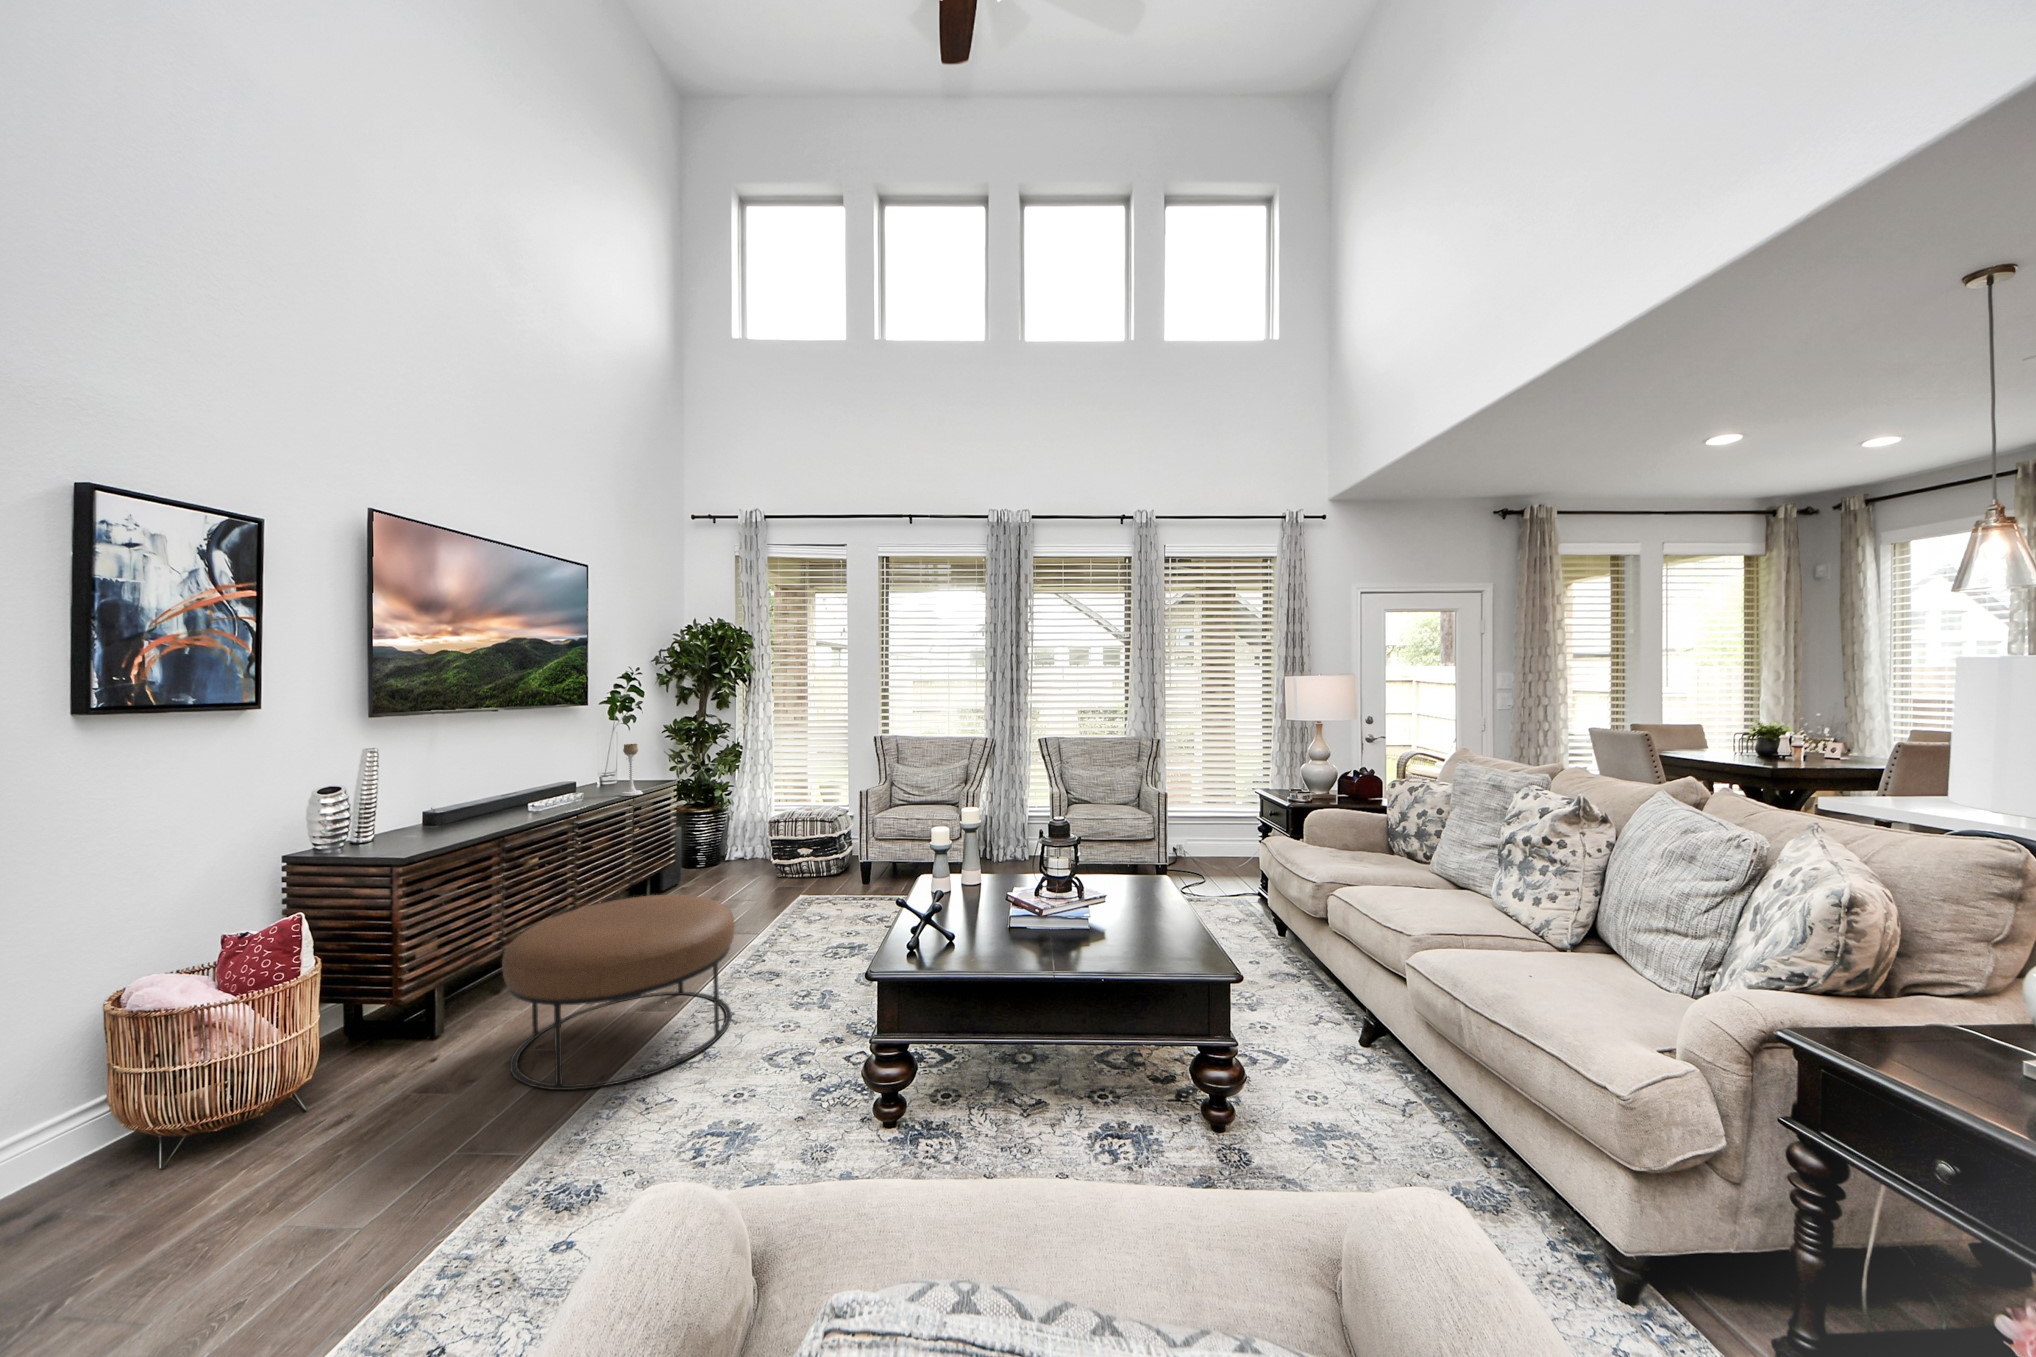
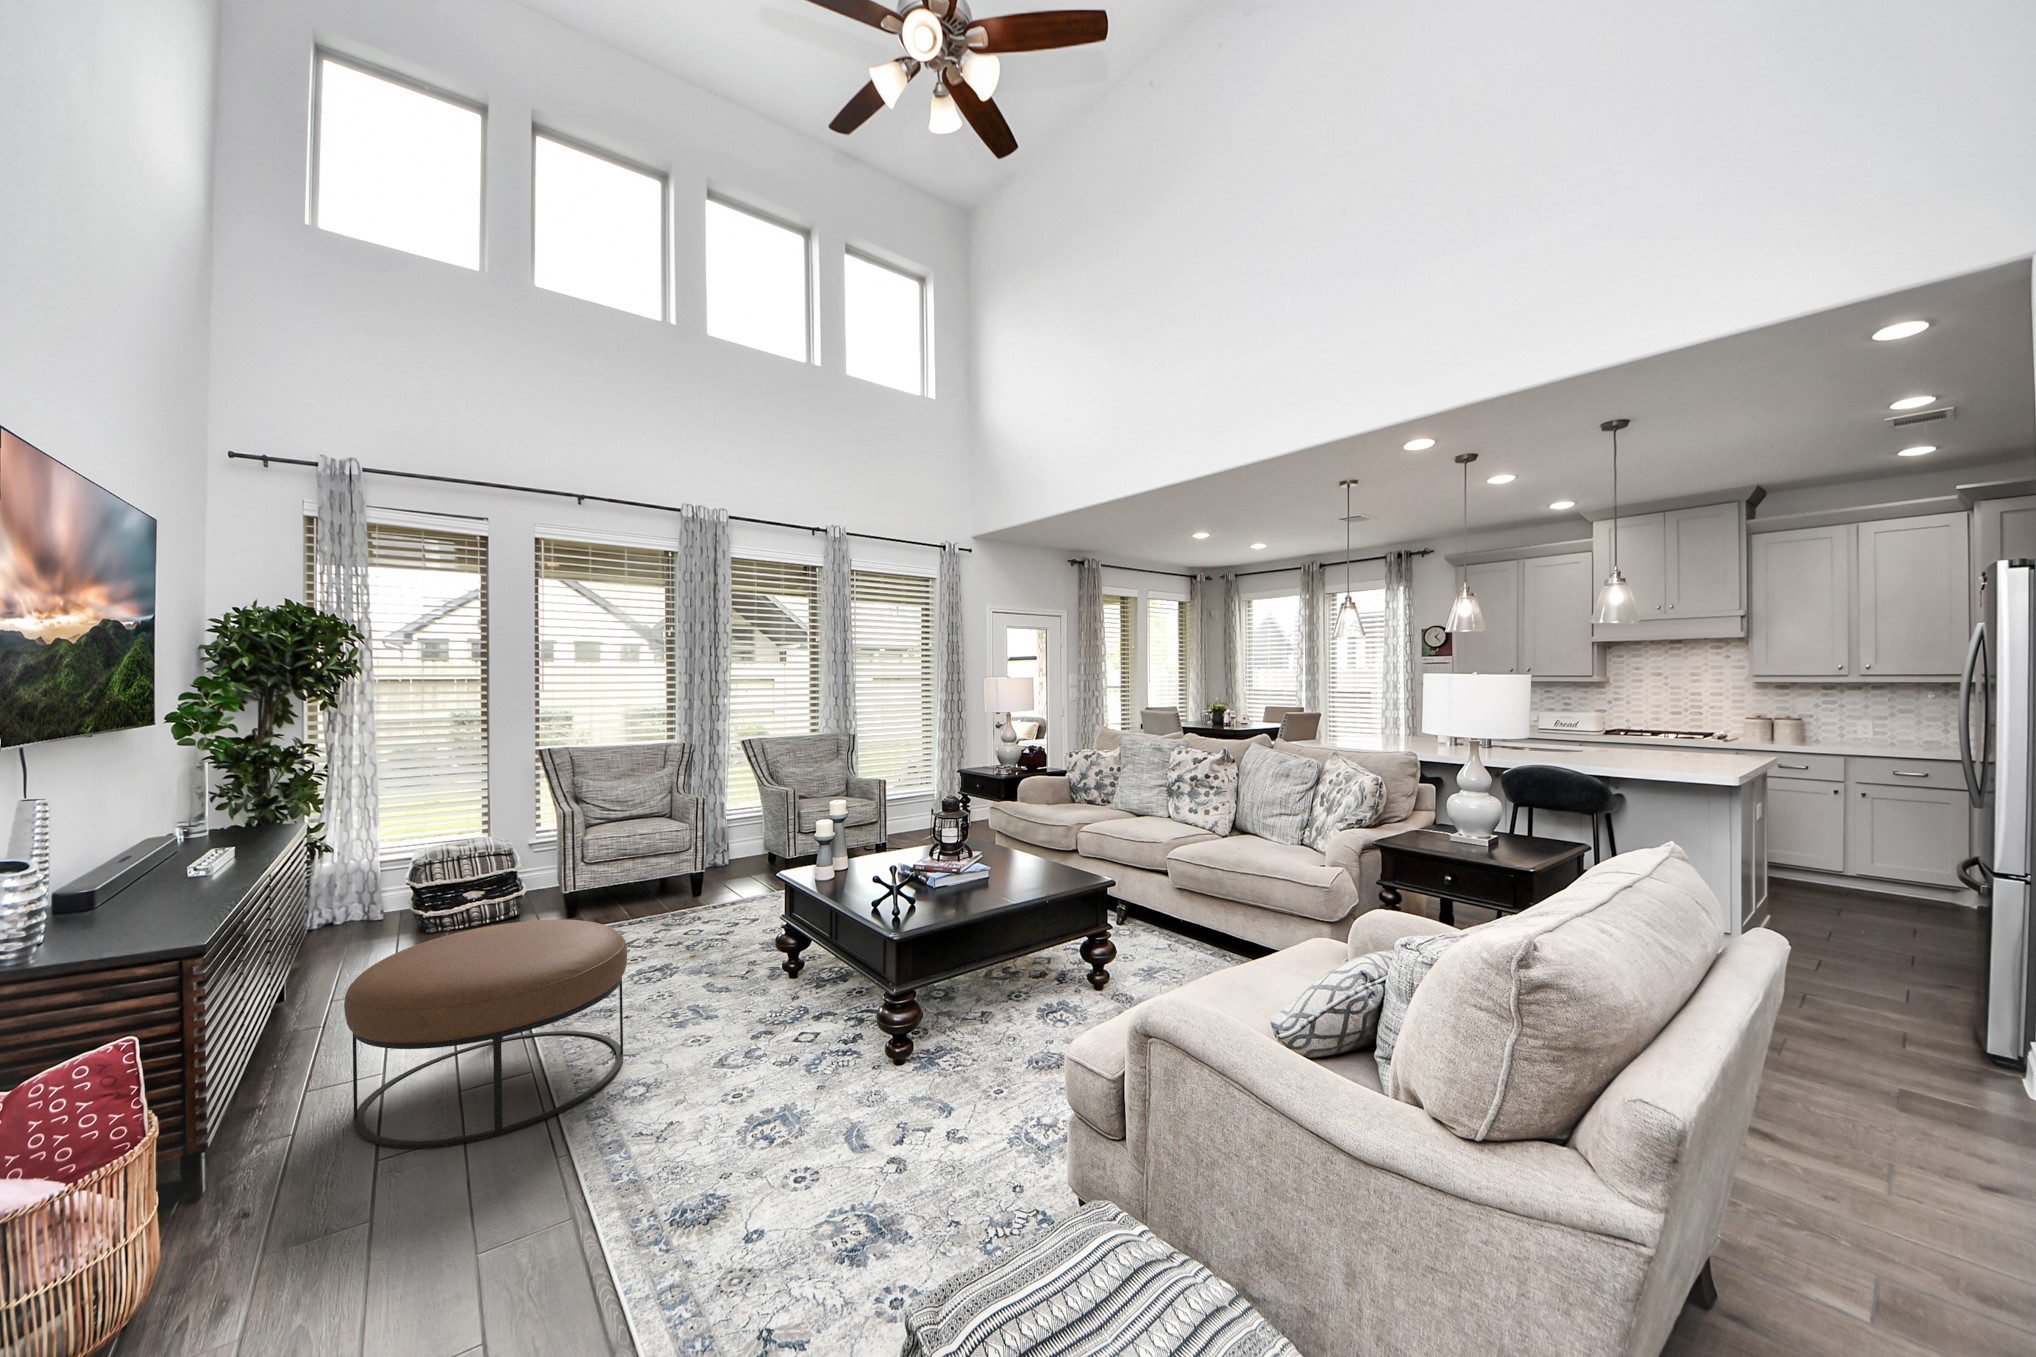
candle holder: present [620,744,643,796] -> none [208,767,249,842]

